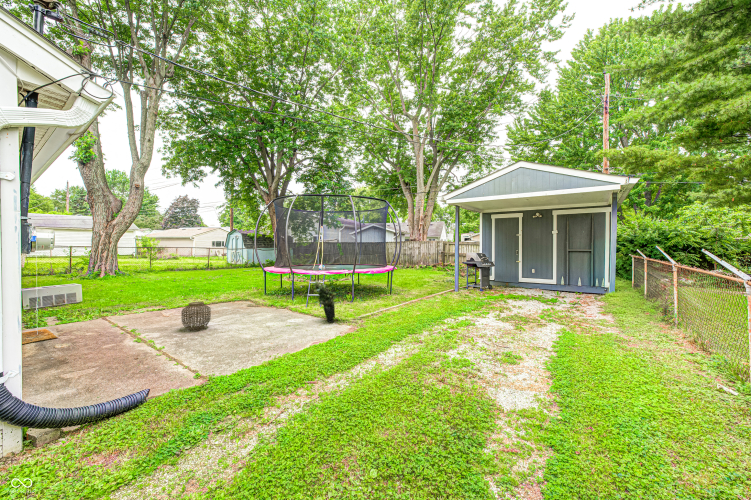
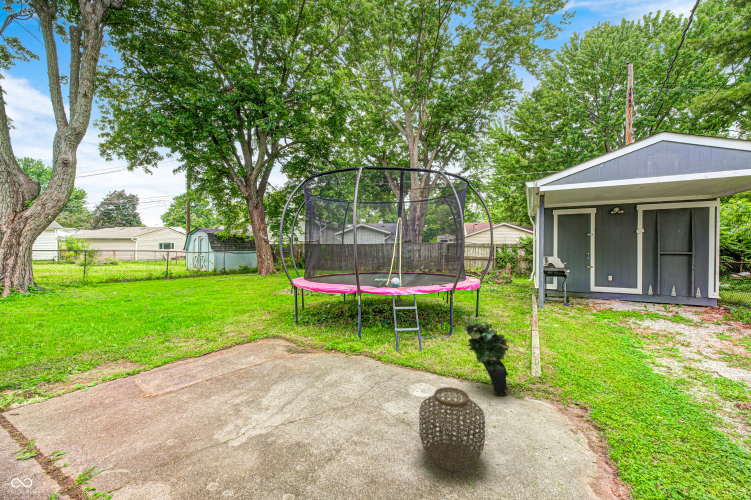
woven basket: present [181,302,211,331] -> present [419,387,485,472]

